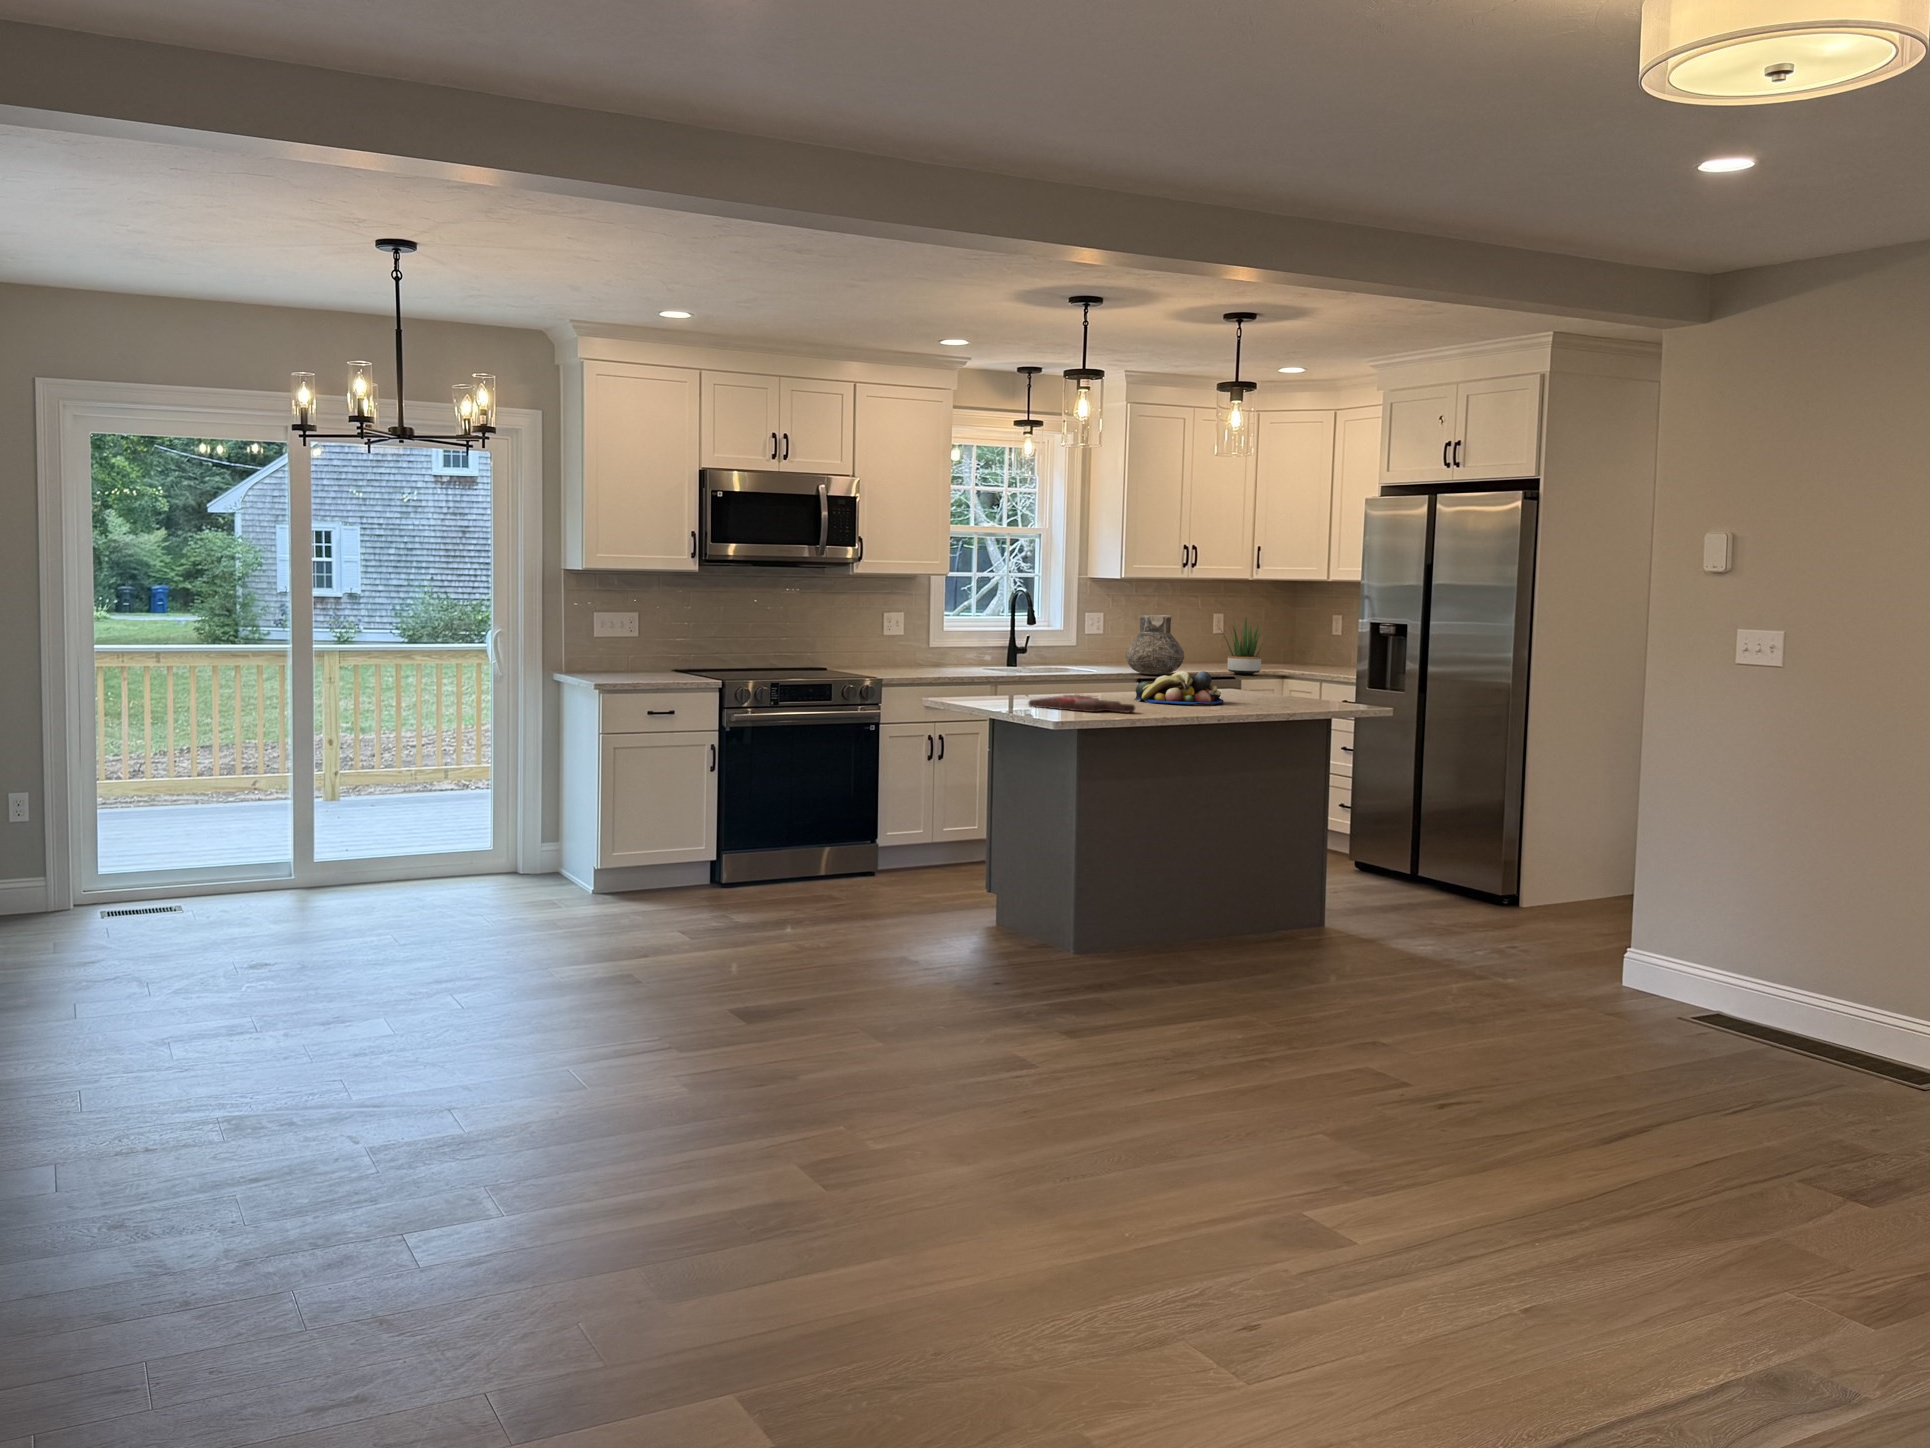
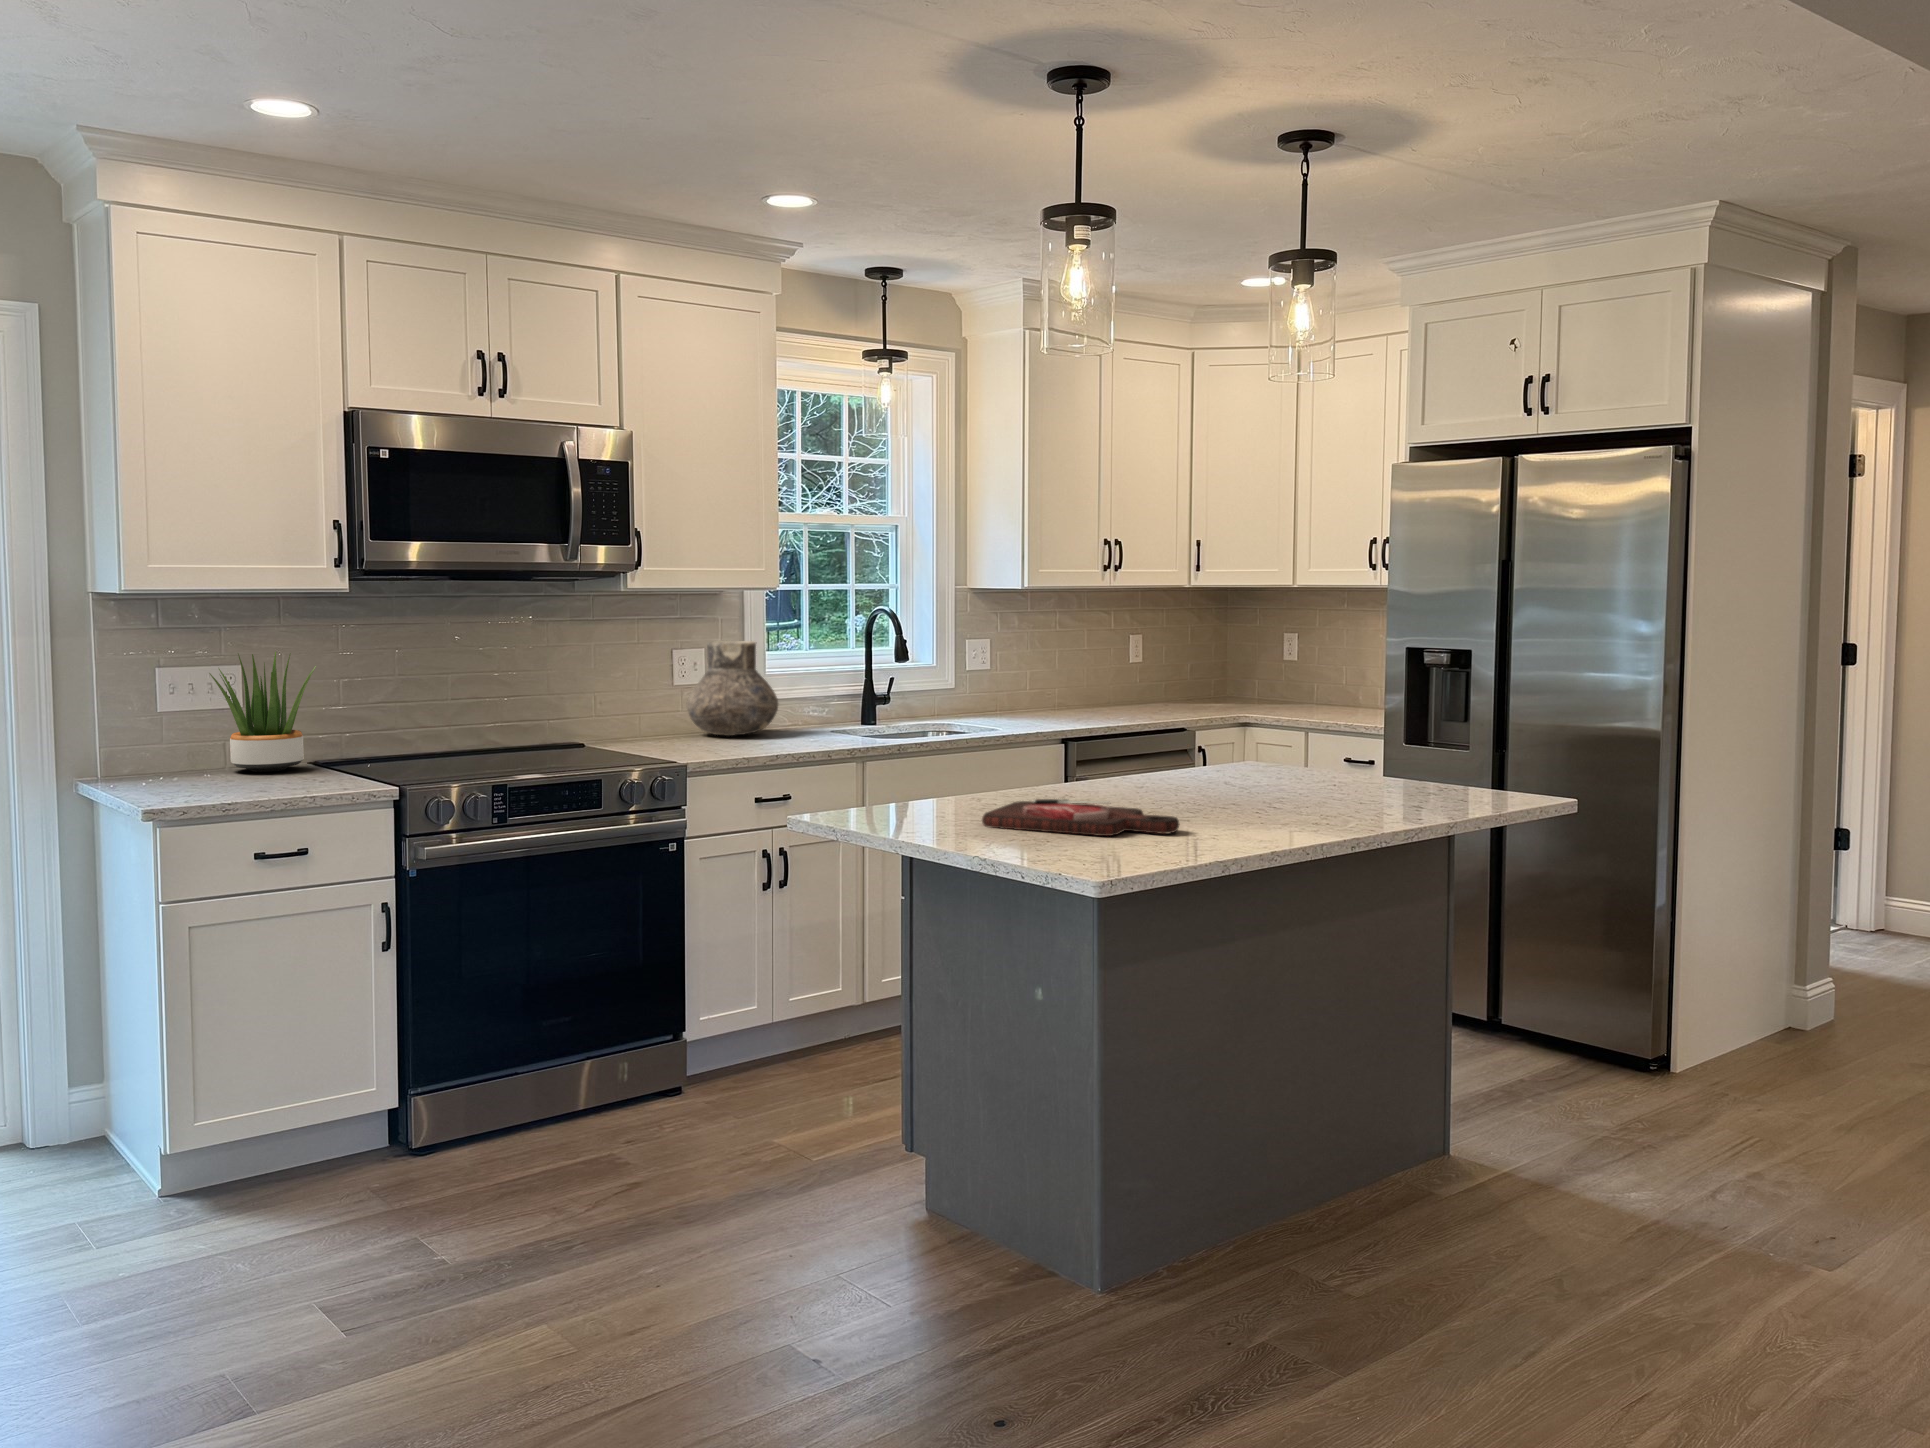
vase: present [1126,615,1184,675] -> present [687,641,778,736]
potted plant: present [1220,617,1269,675] -> present [209,652,316,772]
fruit bowl: present [1135,671,1224,704] -> none [1126,740,1276,801]

